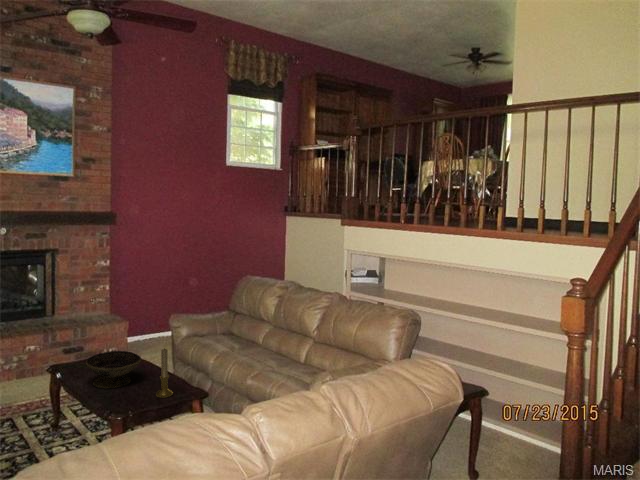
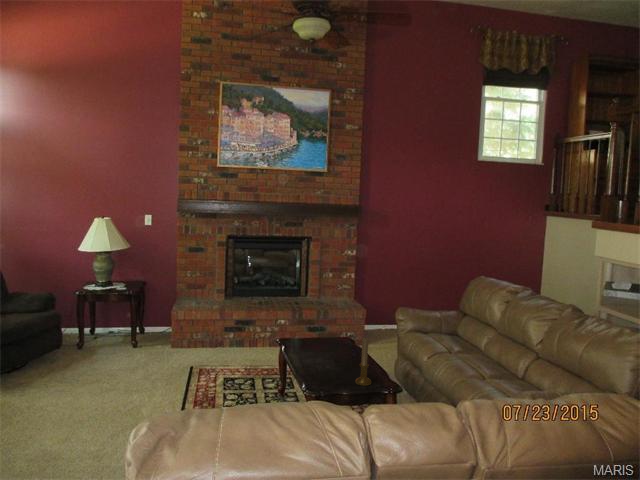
decorative bowl: present [86,351,142,388] -> none [302,333,350,367]

